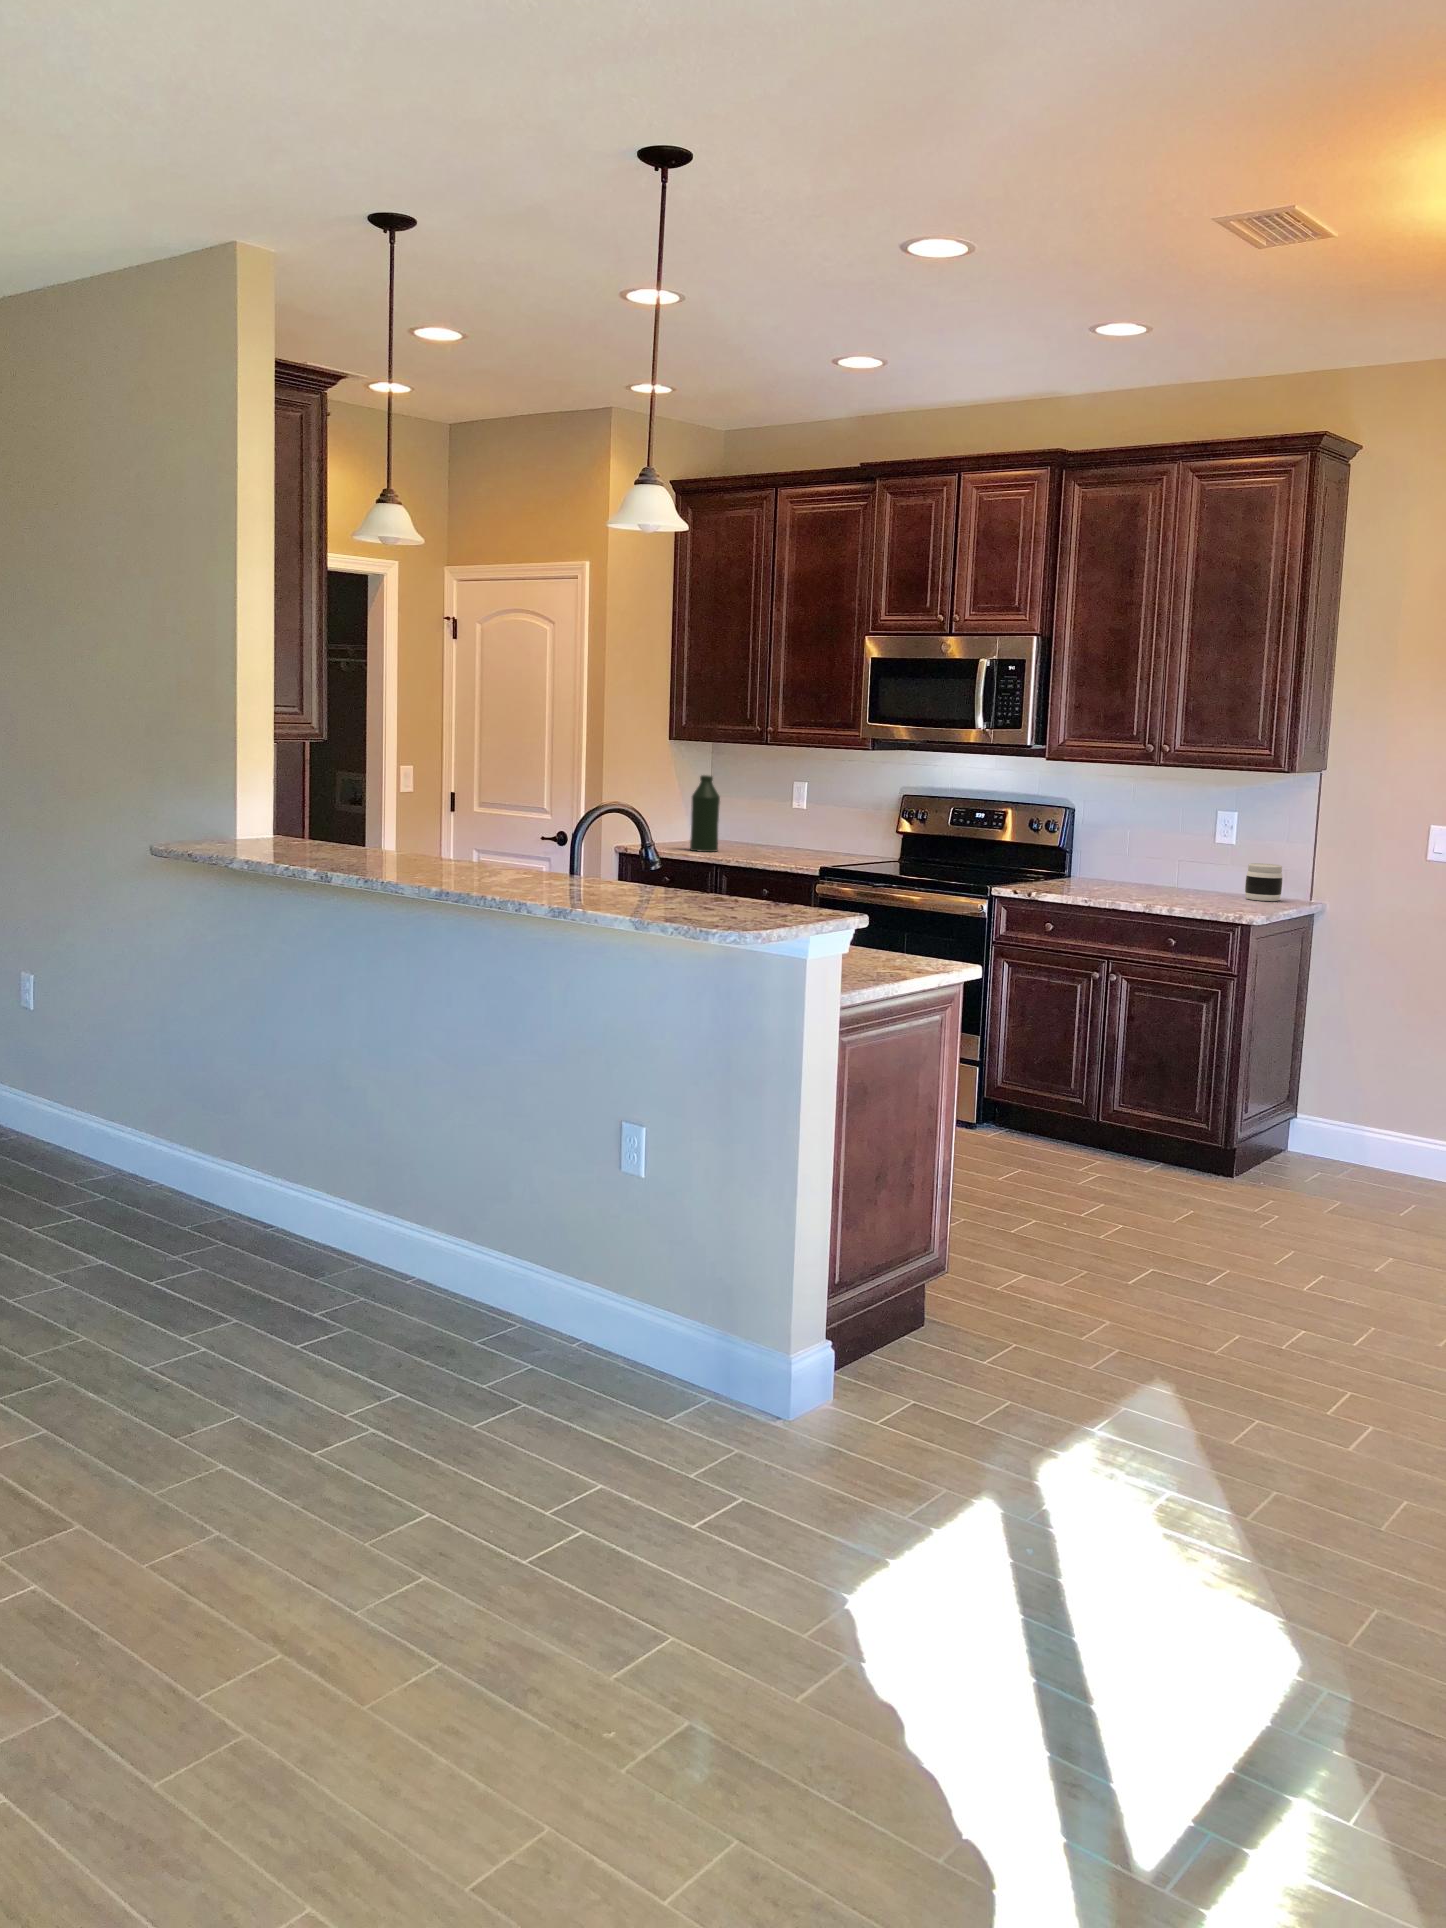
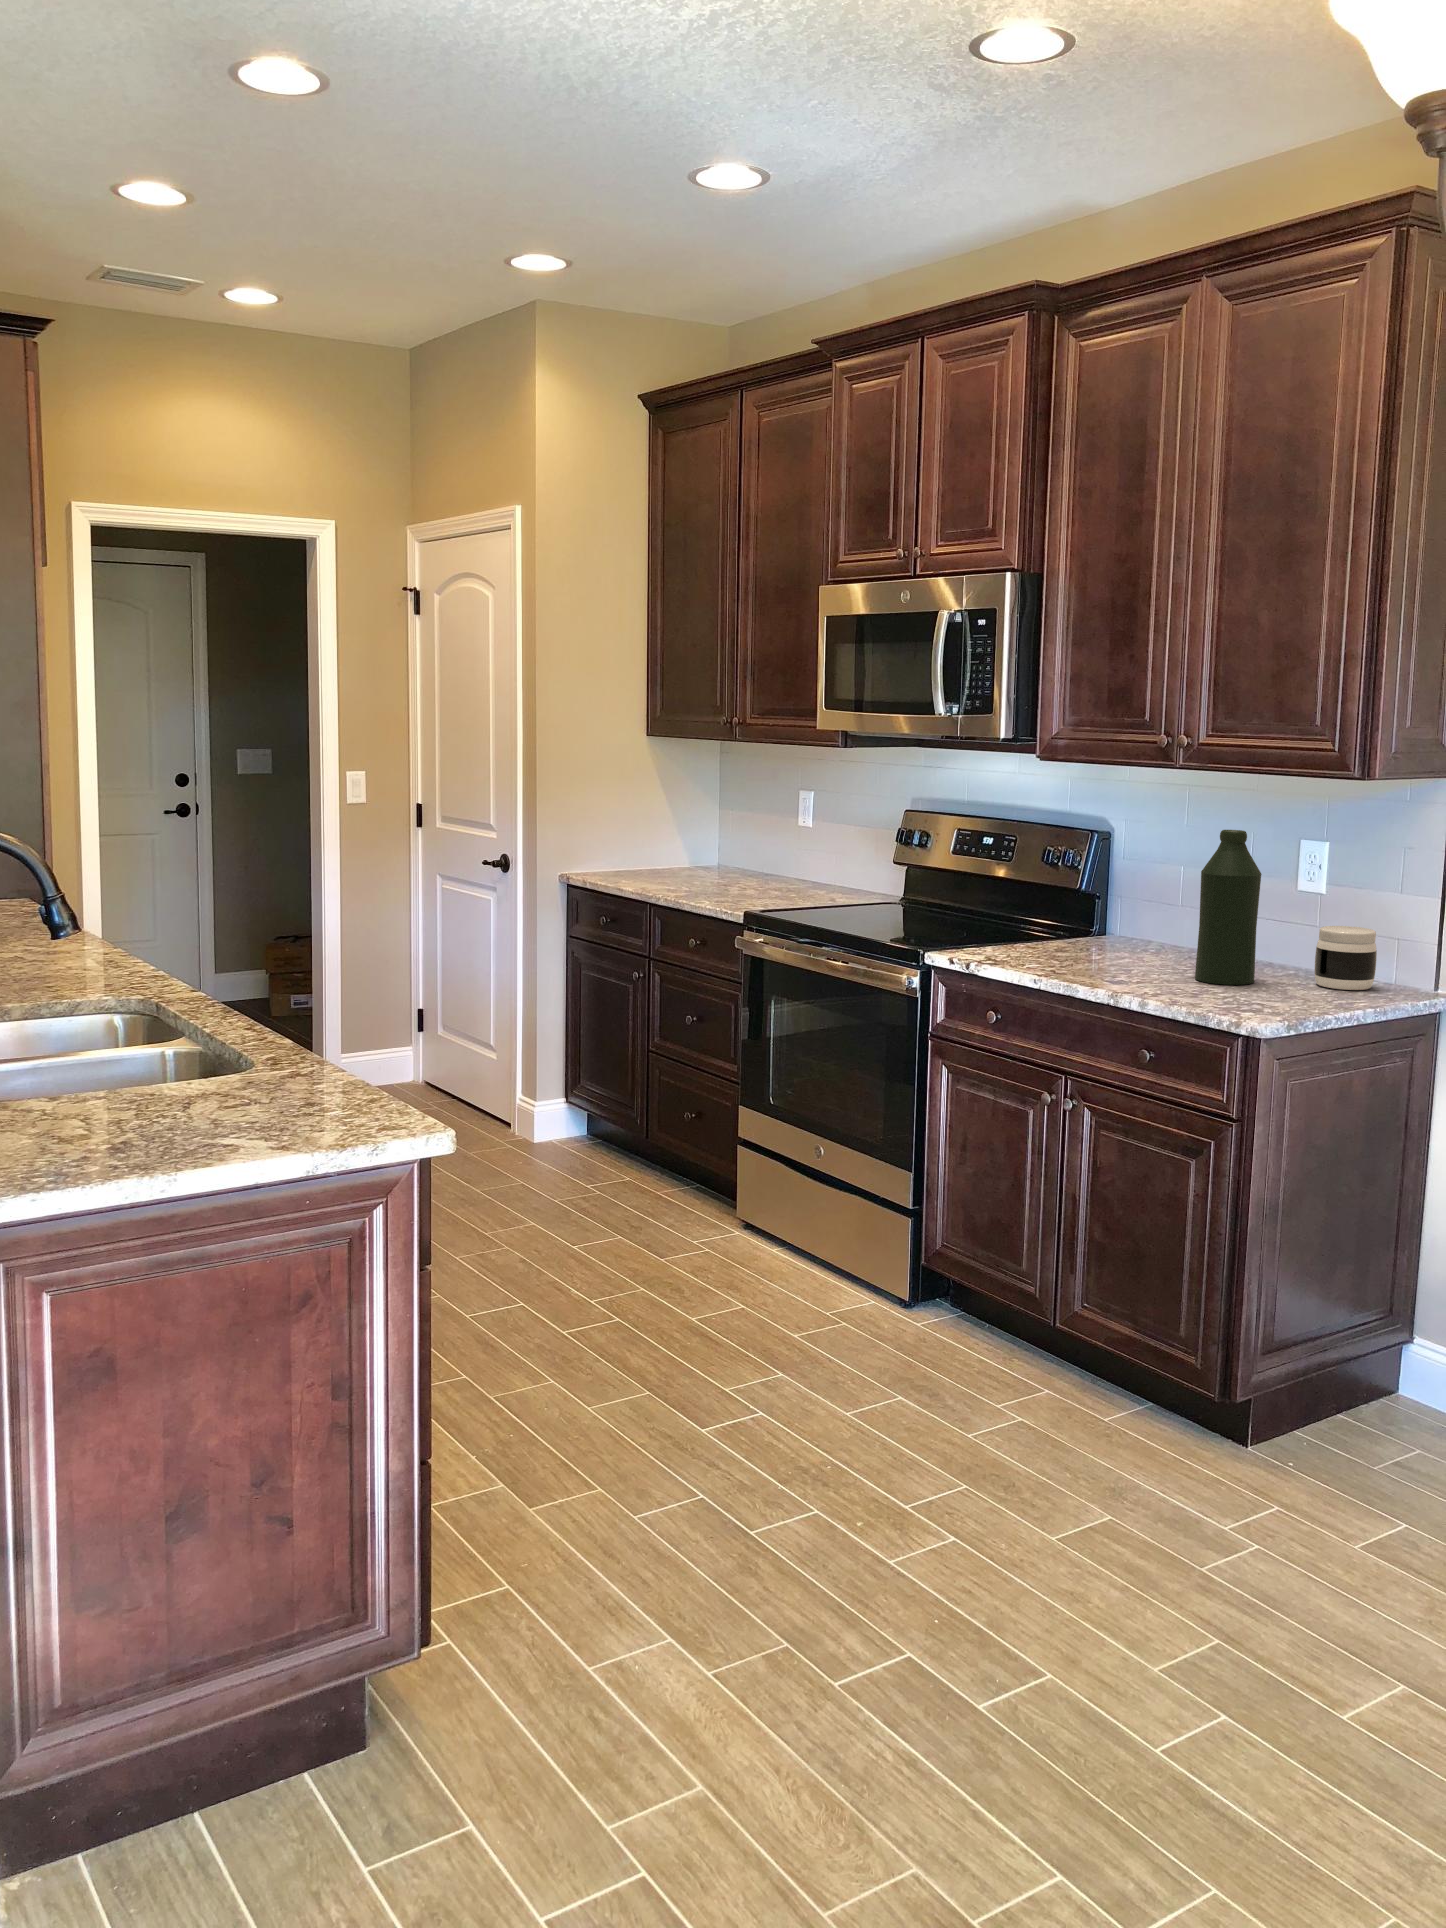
bottle: present [690,775,720,852] -> present [1195,830,1262,985]

